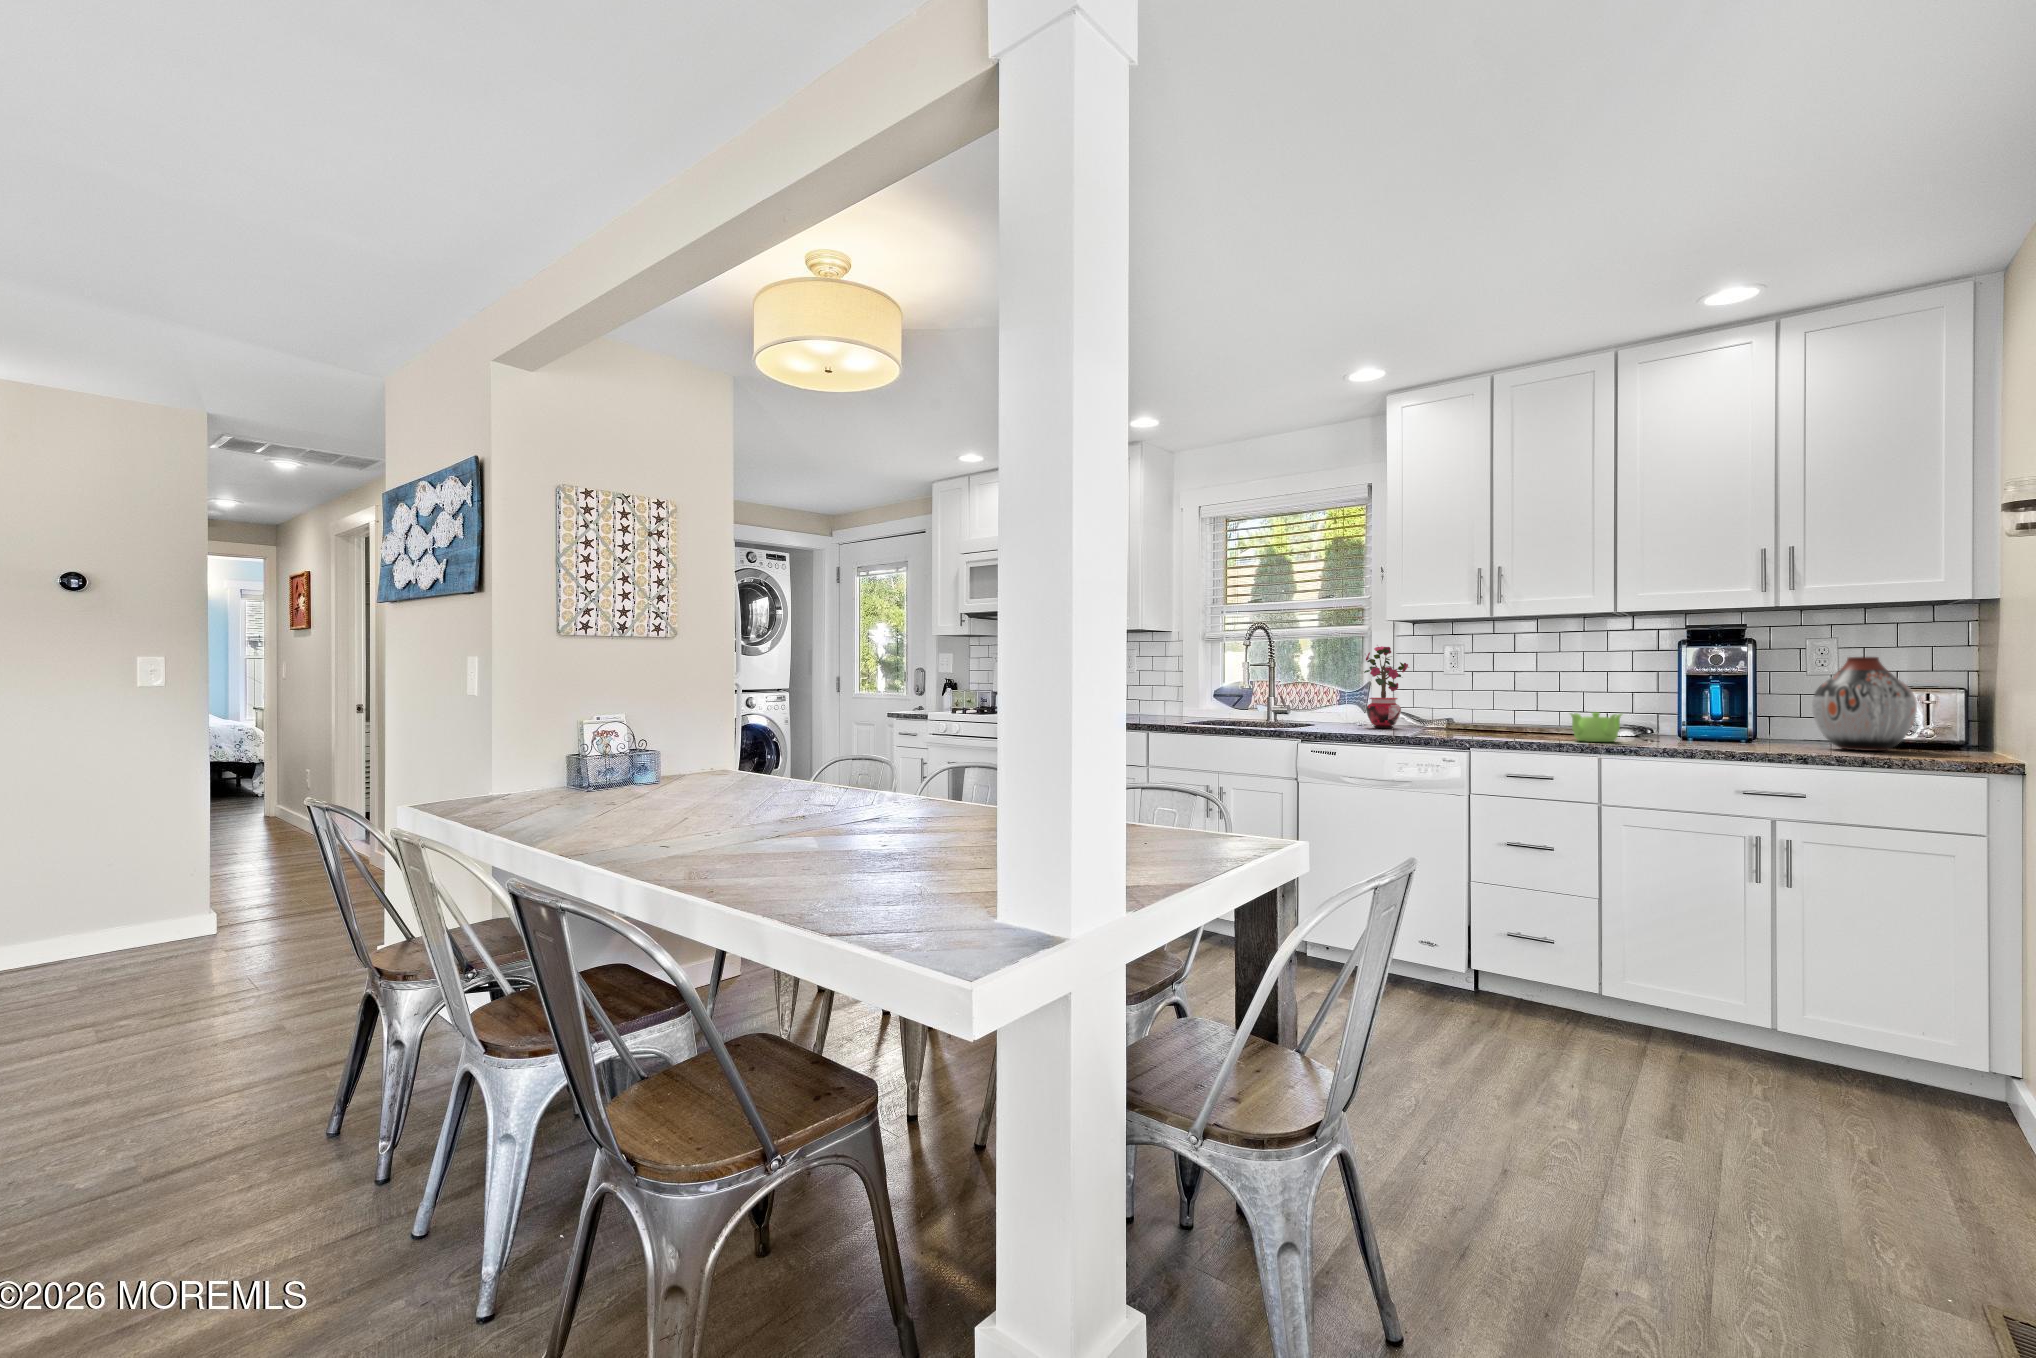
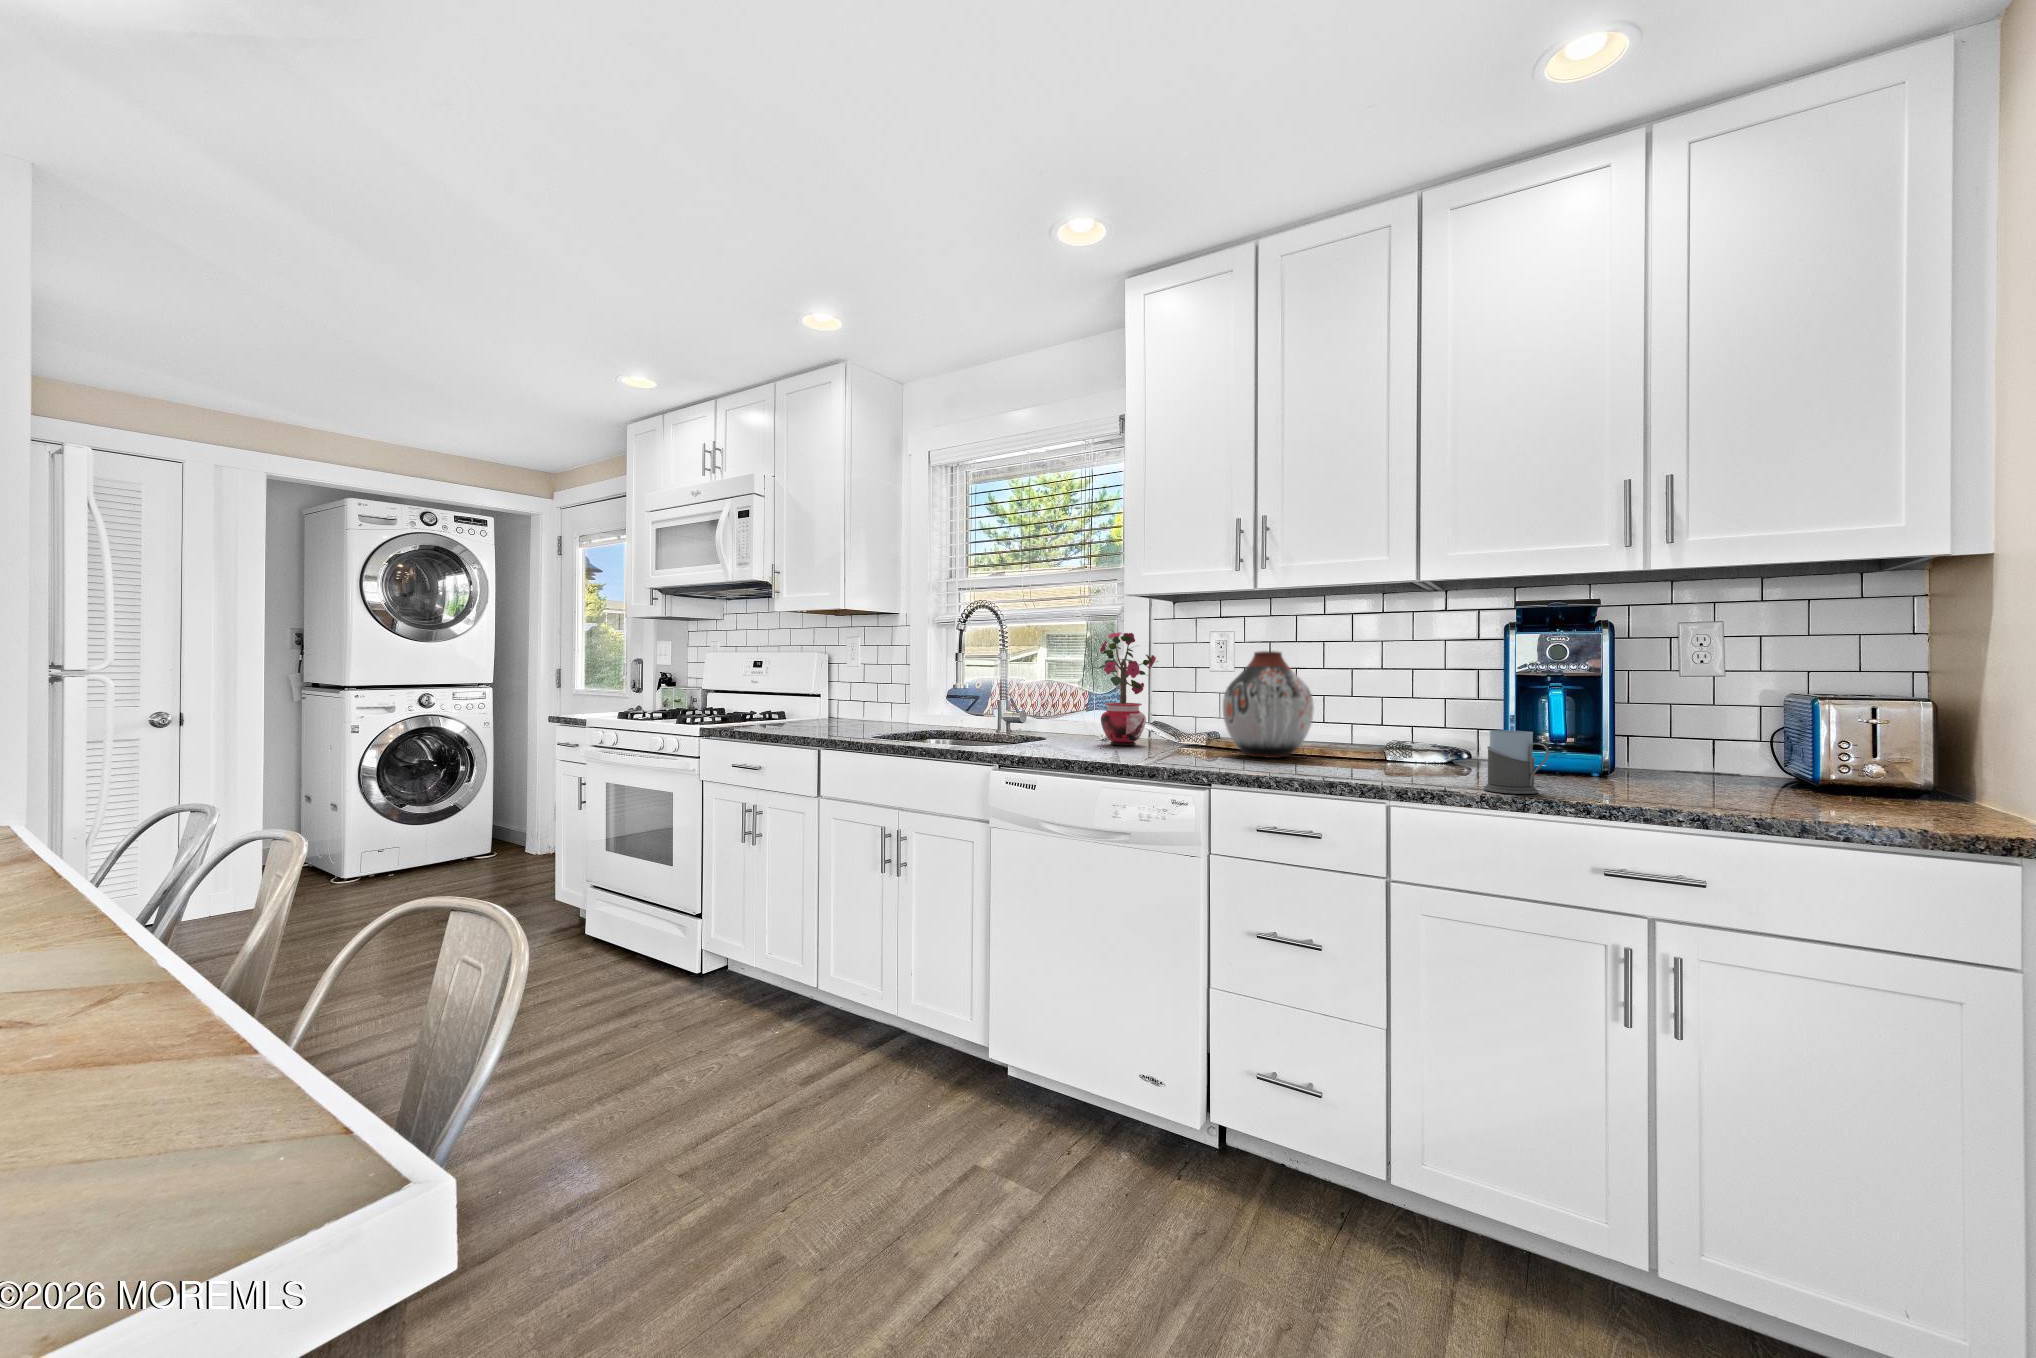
vase: present [1812,657,1917,751] -> present [1223,651,1314,758]
mug: none [1665,709,1708,747] -> present [1483,730,1549,794]
teapot: present [1571,712,1622,742] -> none [1346,731,1427,779]

